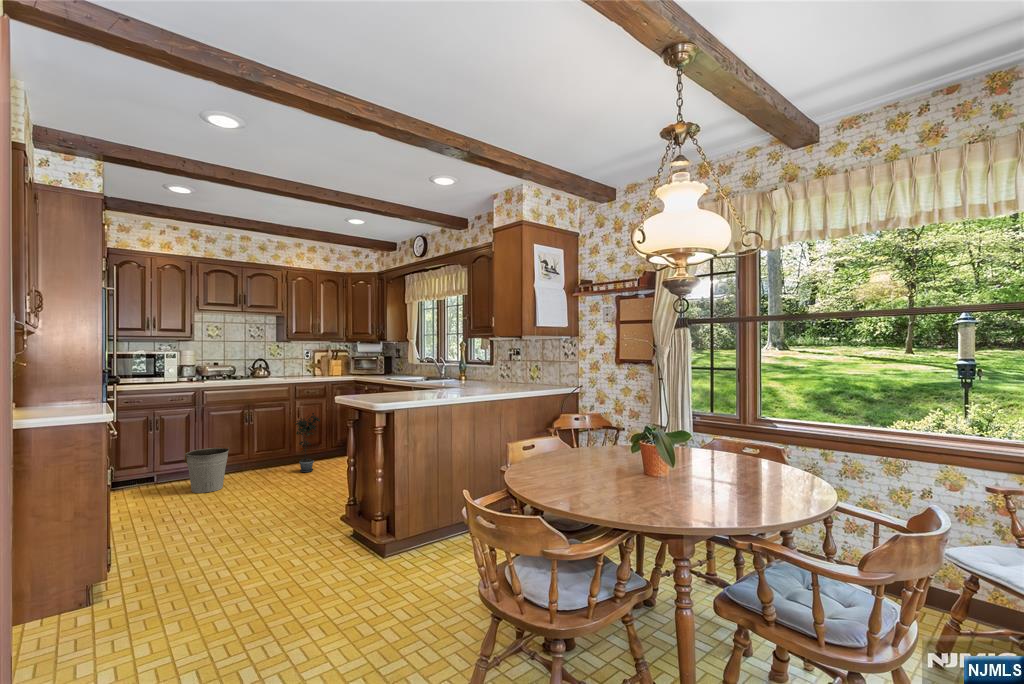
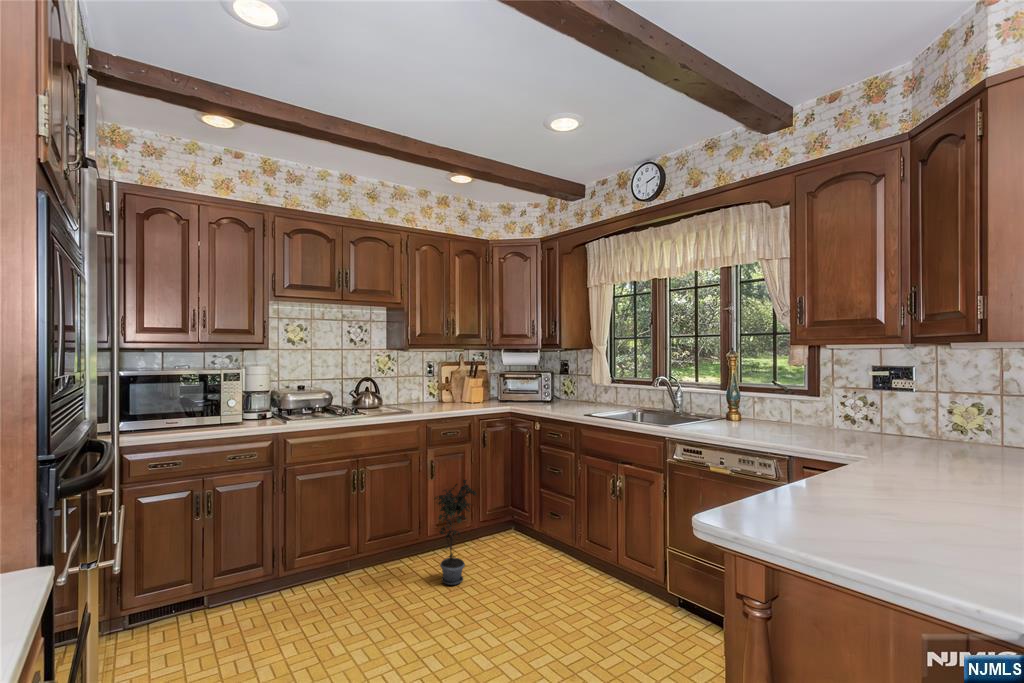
bucket: present [184,448,229,493] -> none [254,550,332,649]

